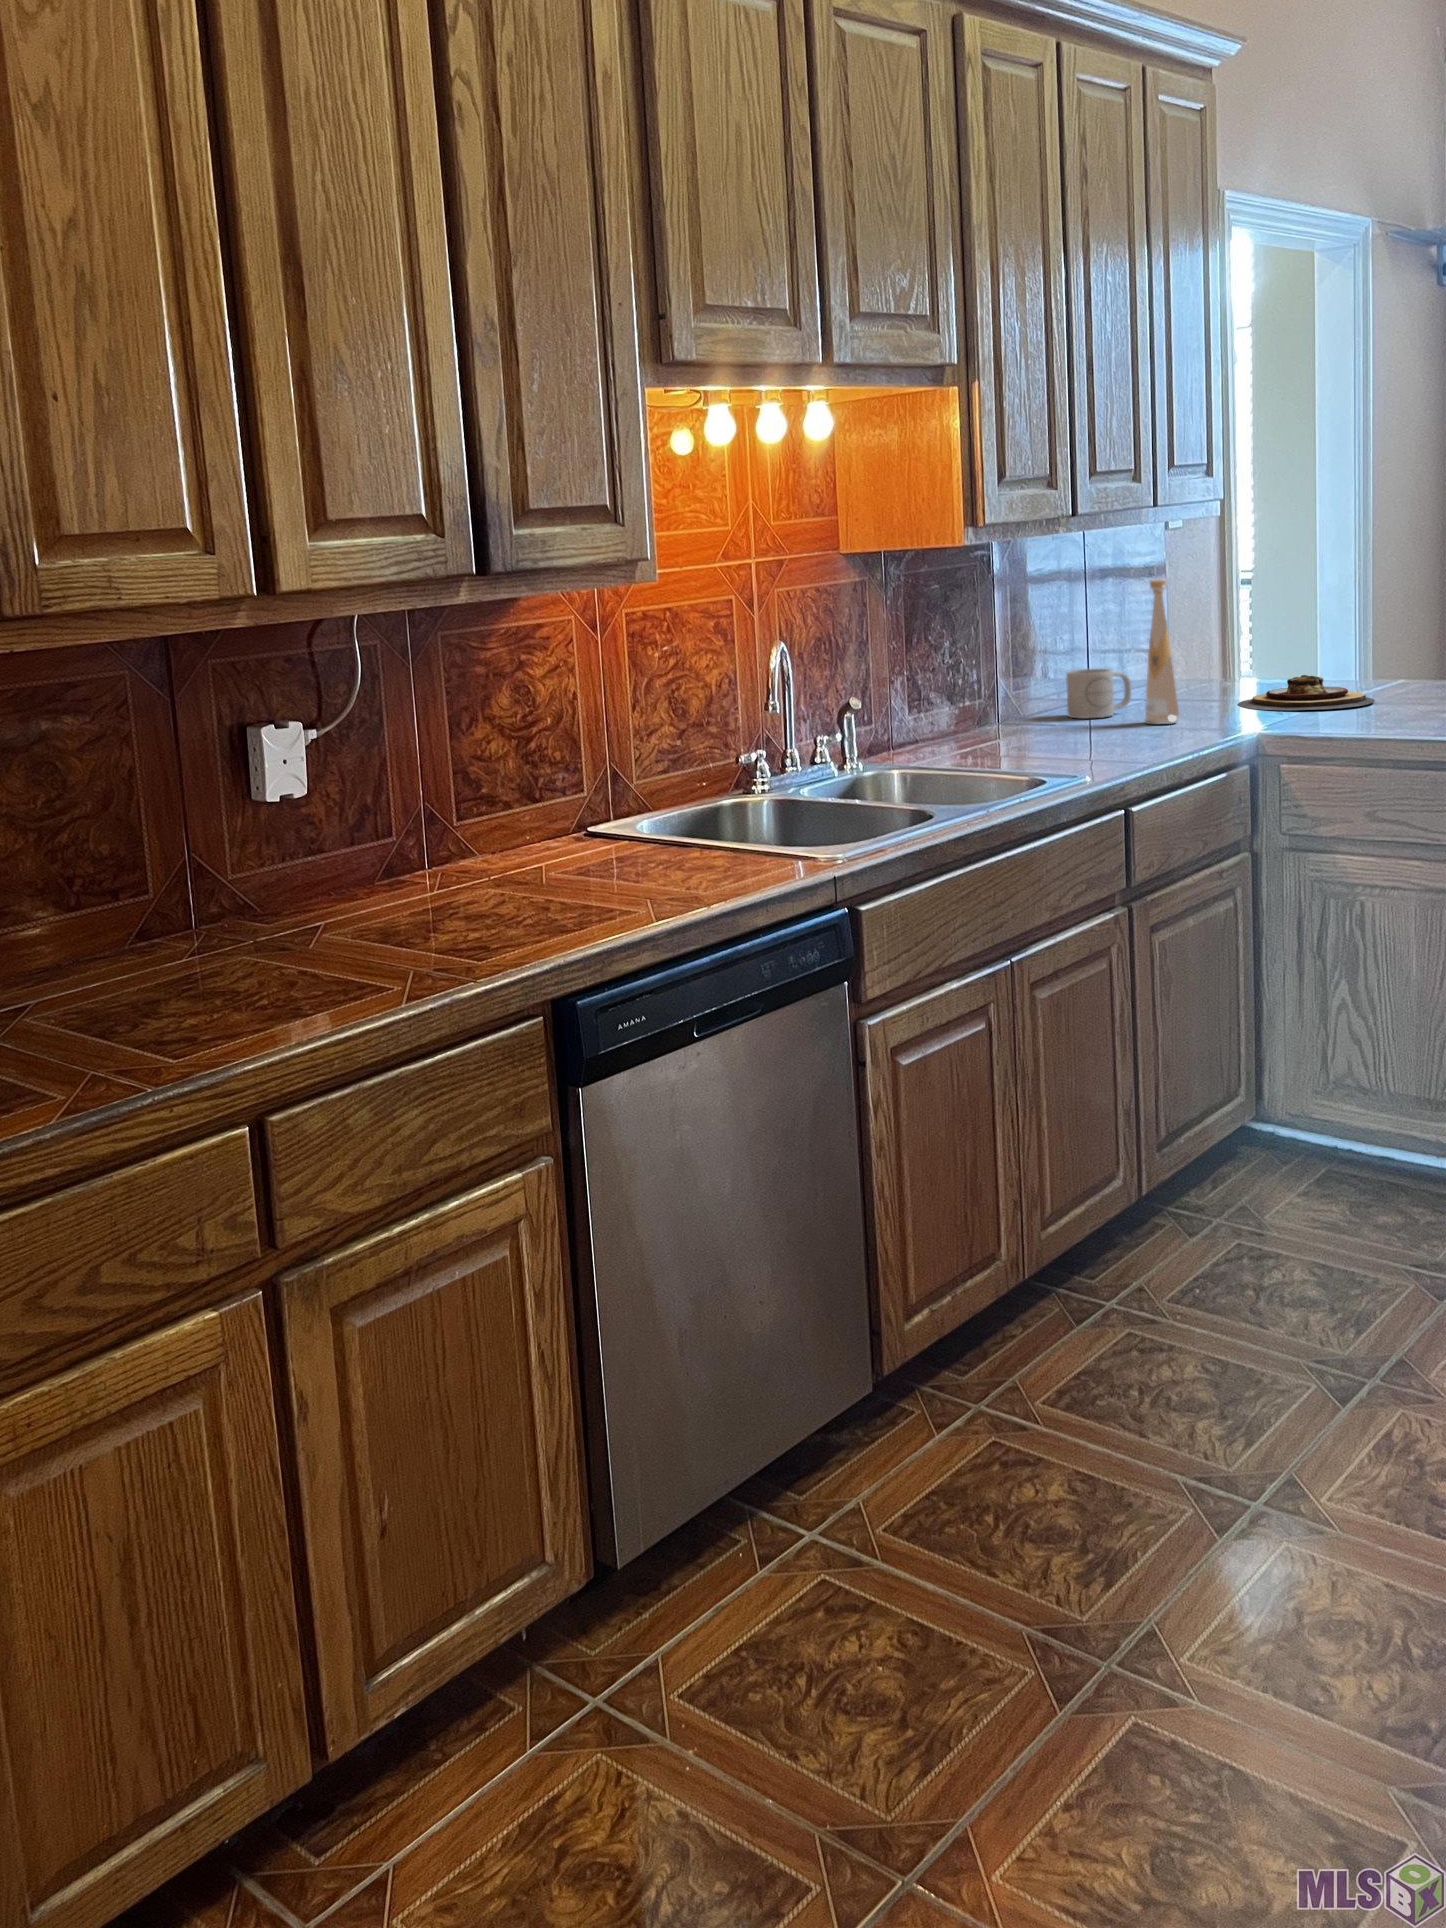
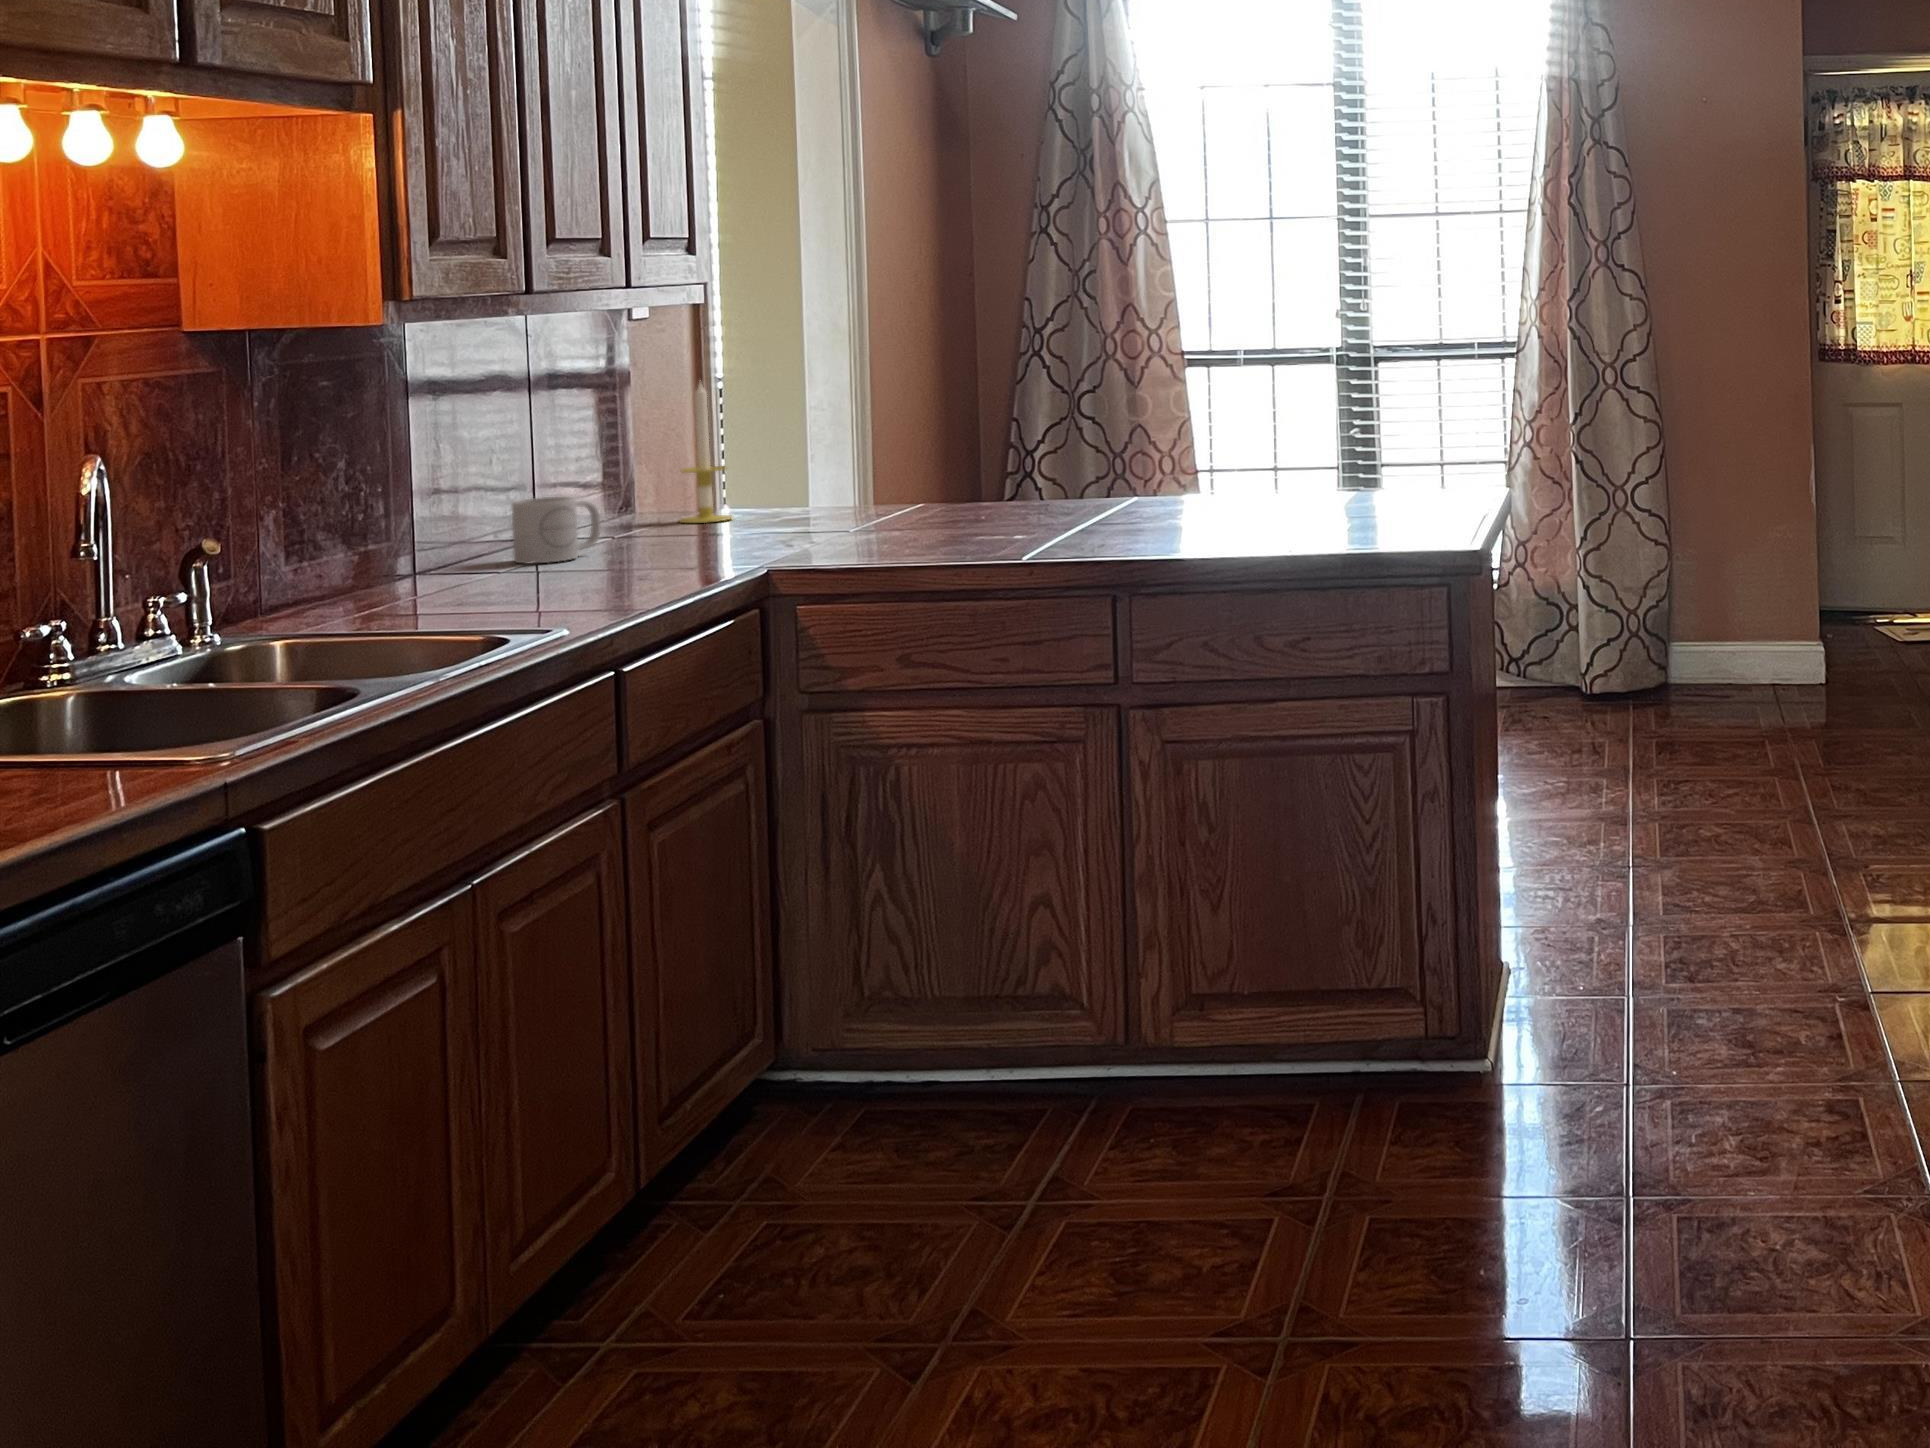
candle: none [1196,576,1240,689] -> present [680,380,732,523]
bottle: present [1145,580,1179,724] -> none [622,379,668,565]
plate: present [1238,675,1375,710] -> none [737,499,900,542]

